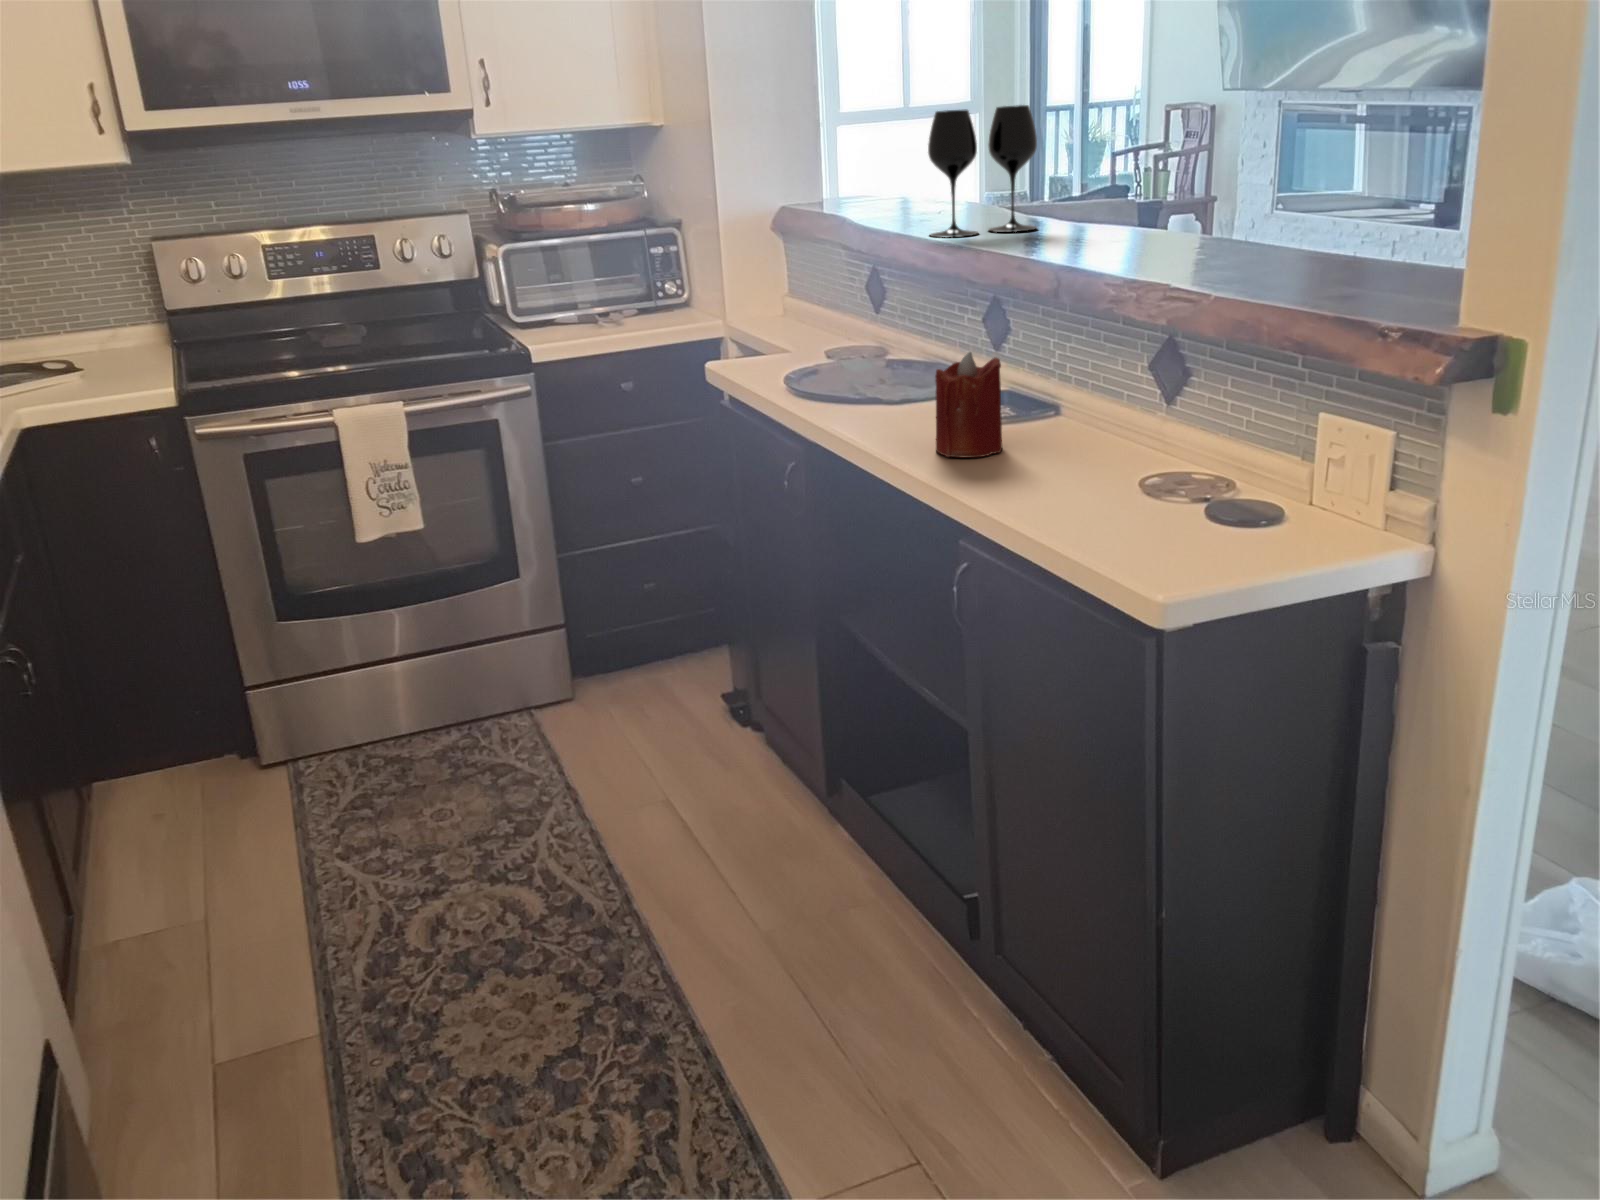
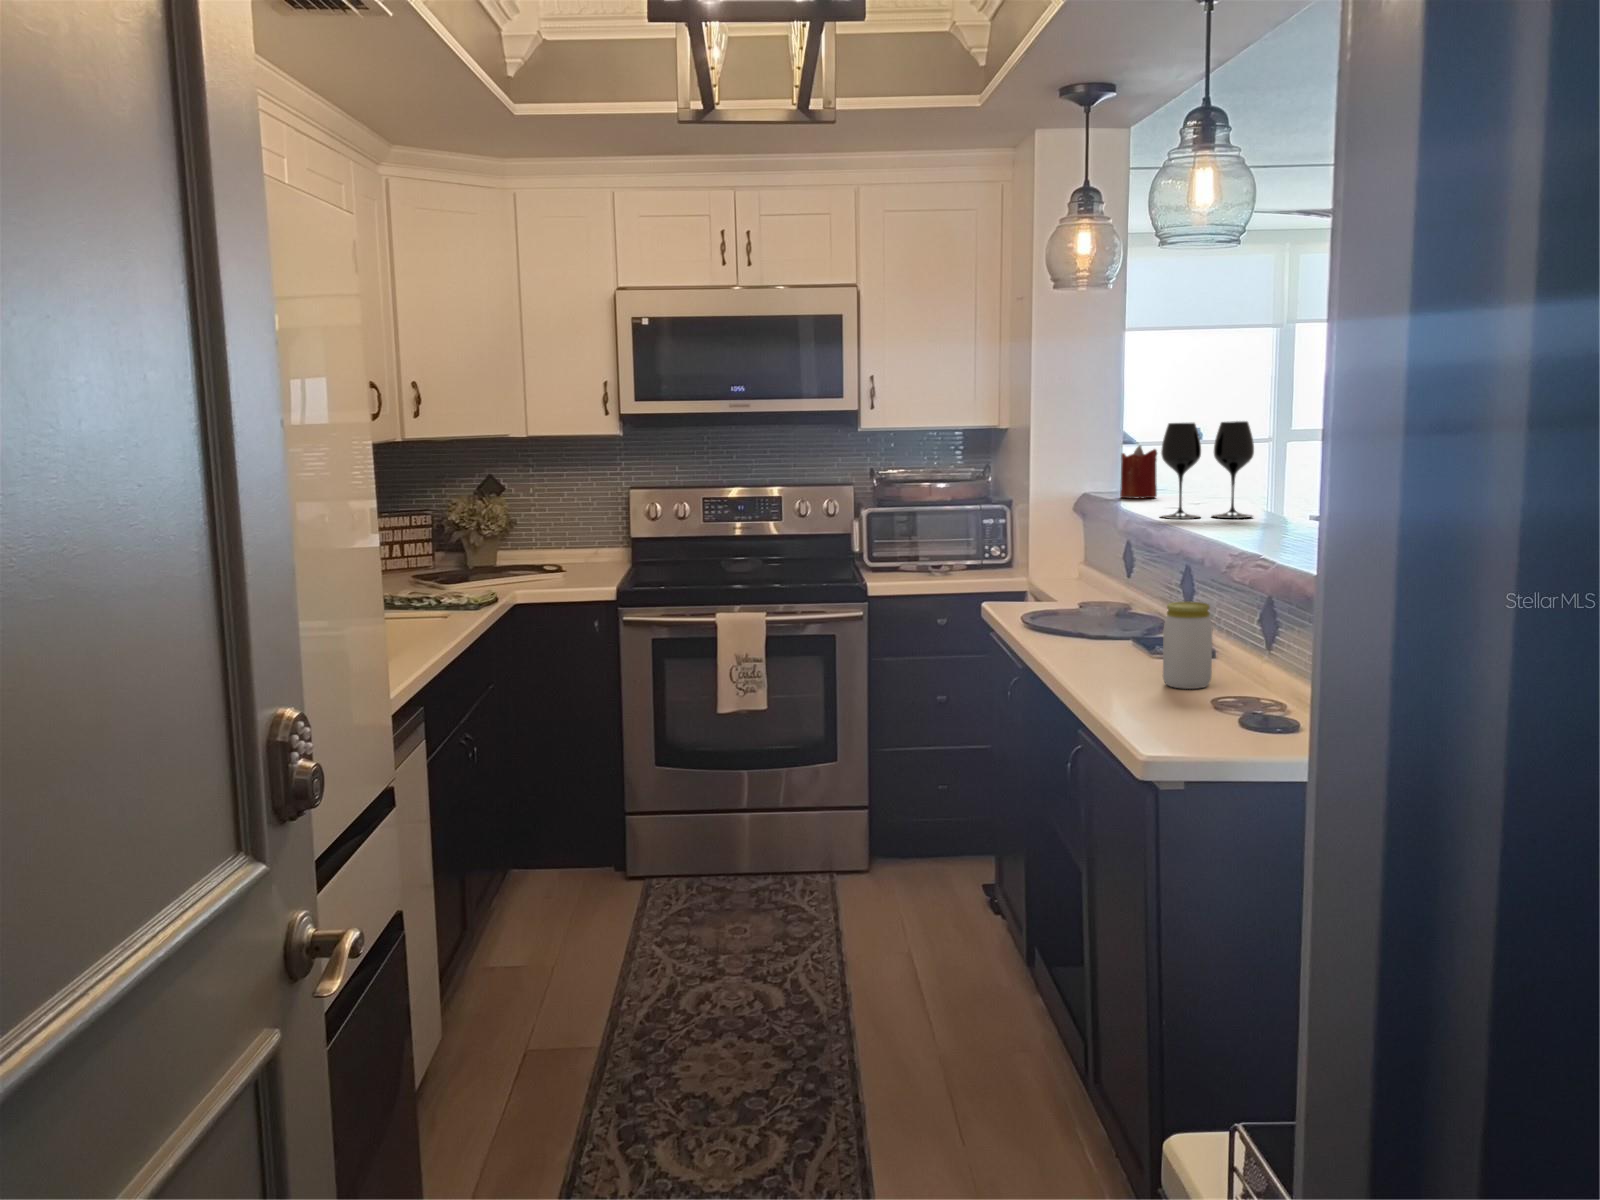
candle: present [935,352,1002,458] -> present [1120,446,1157,498]
jar: none [1038,355,1100,470] -> present [1163,602,1213,689]

